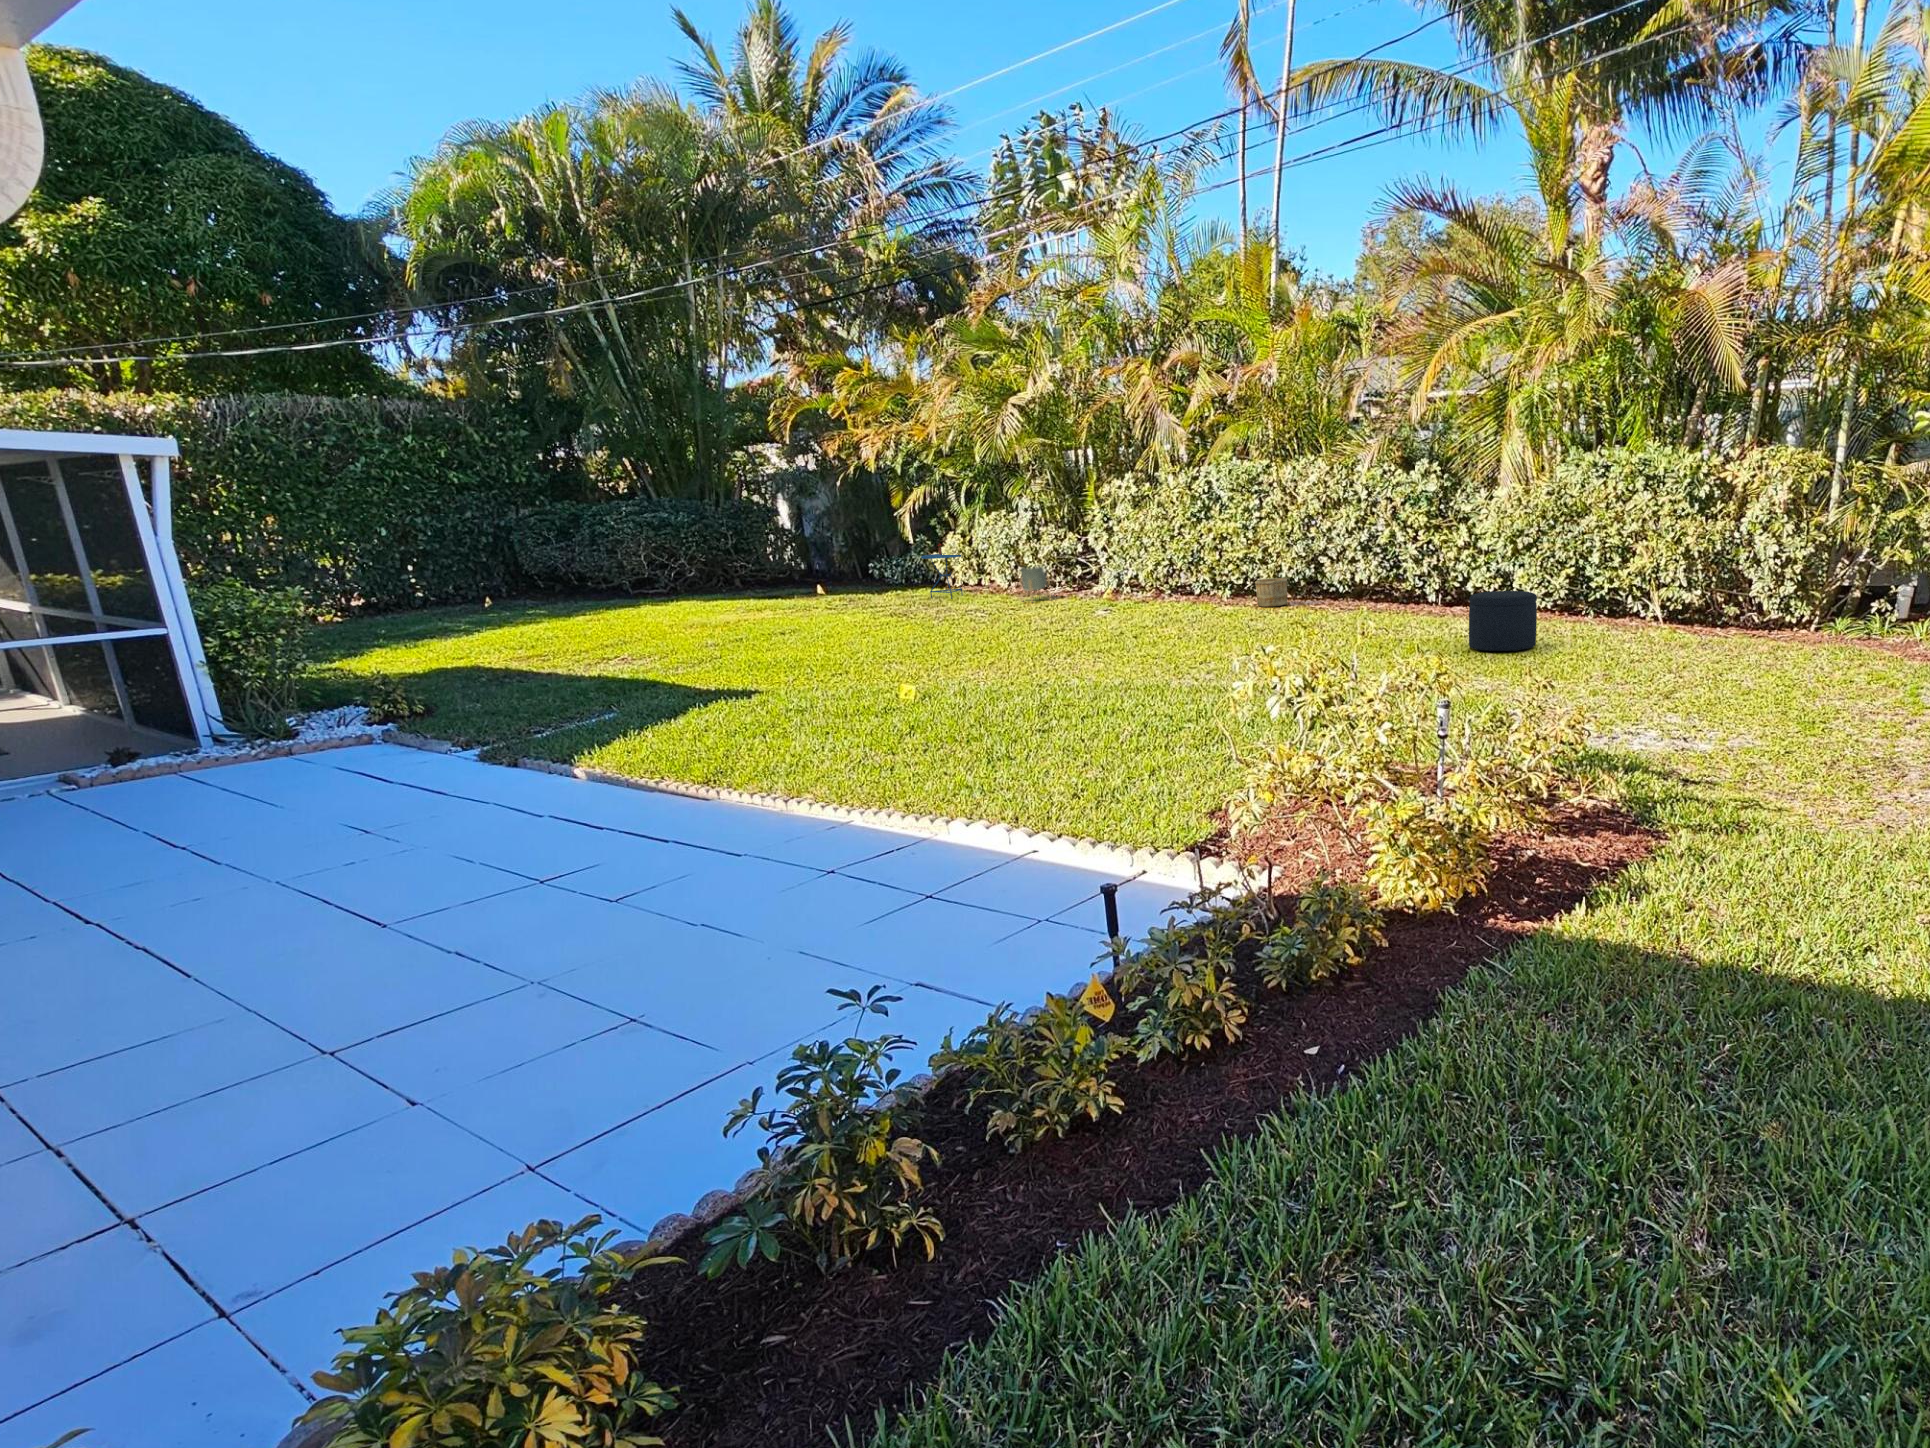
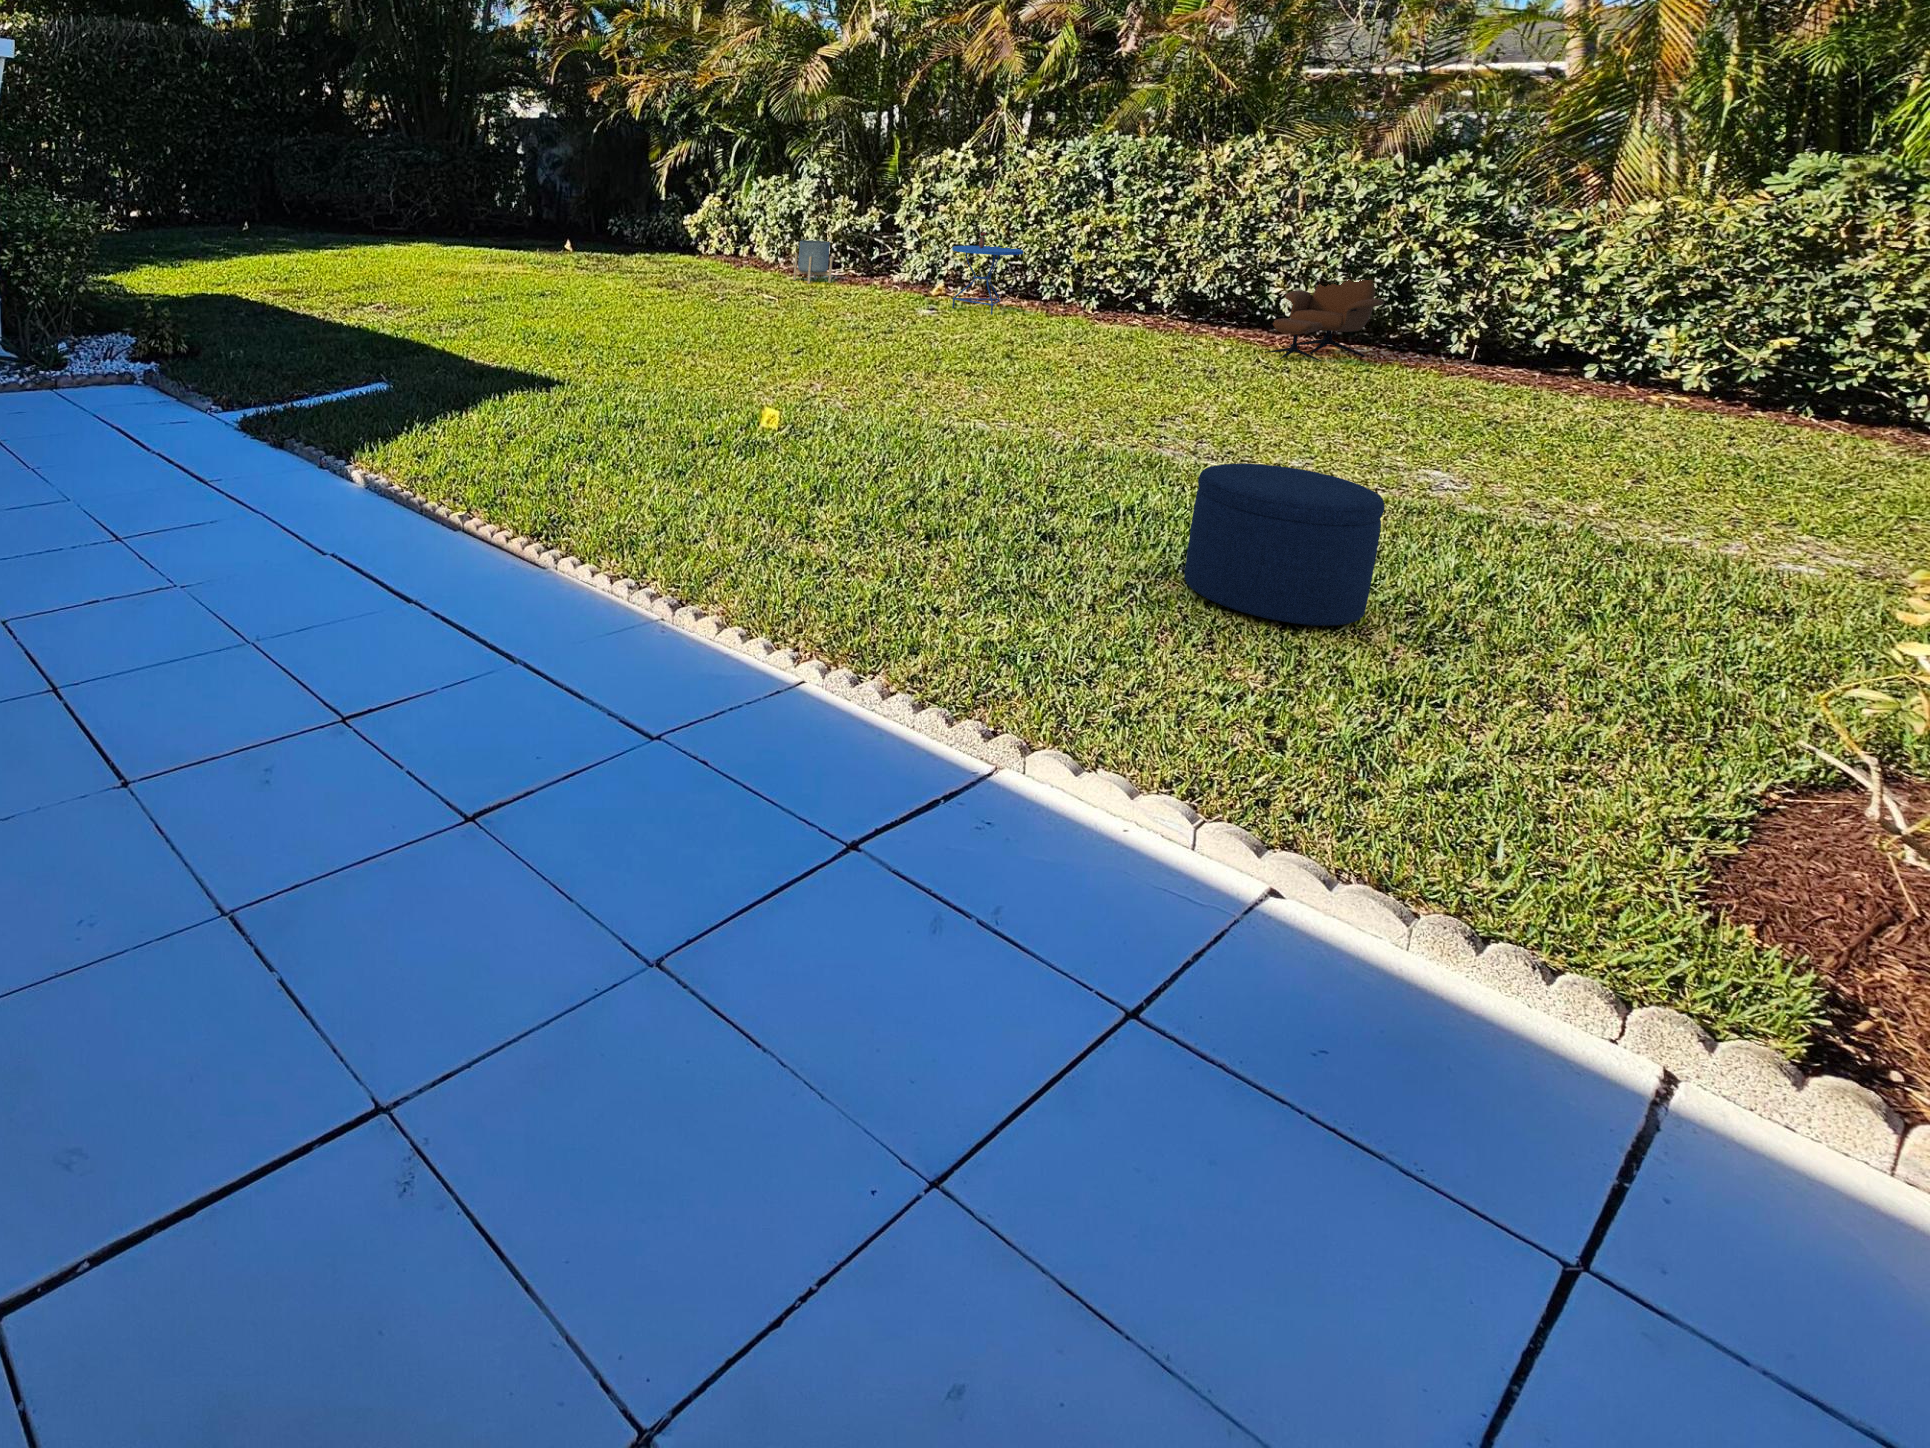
lounge chair: none [1314,539,1384,618] -> present [1265,280,1384,361]
side table: present [921,544,963,599] -> present [952,232,1024,315]
wooden bucket: present [1255,578,1288,607] -> none [1149,291,1201,329]
ottoman: present [1469,591,1537,652] -> present [1184,464,1384,626]

